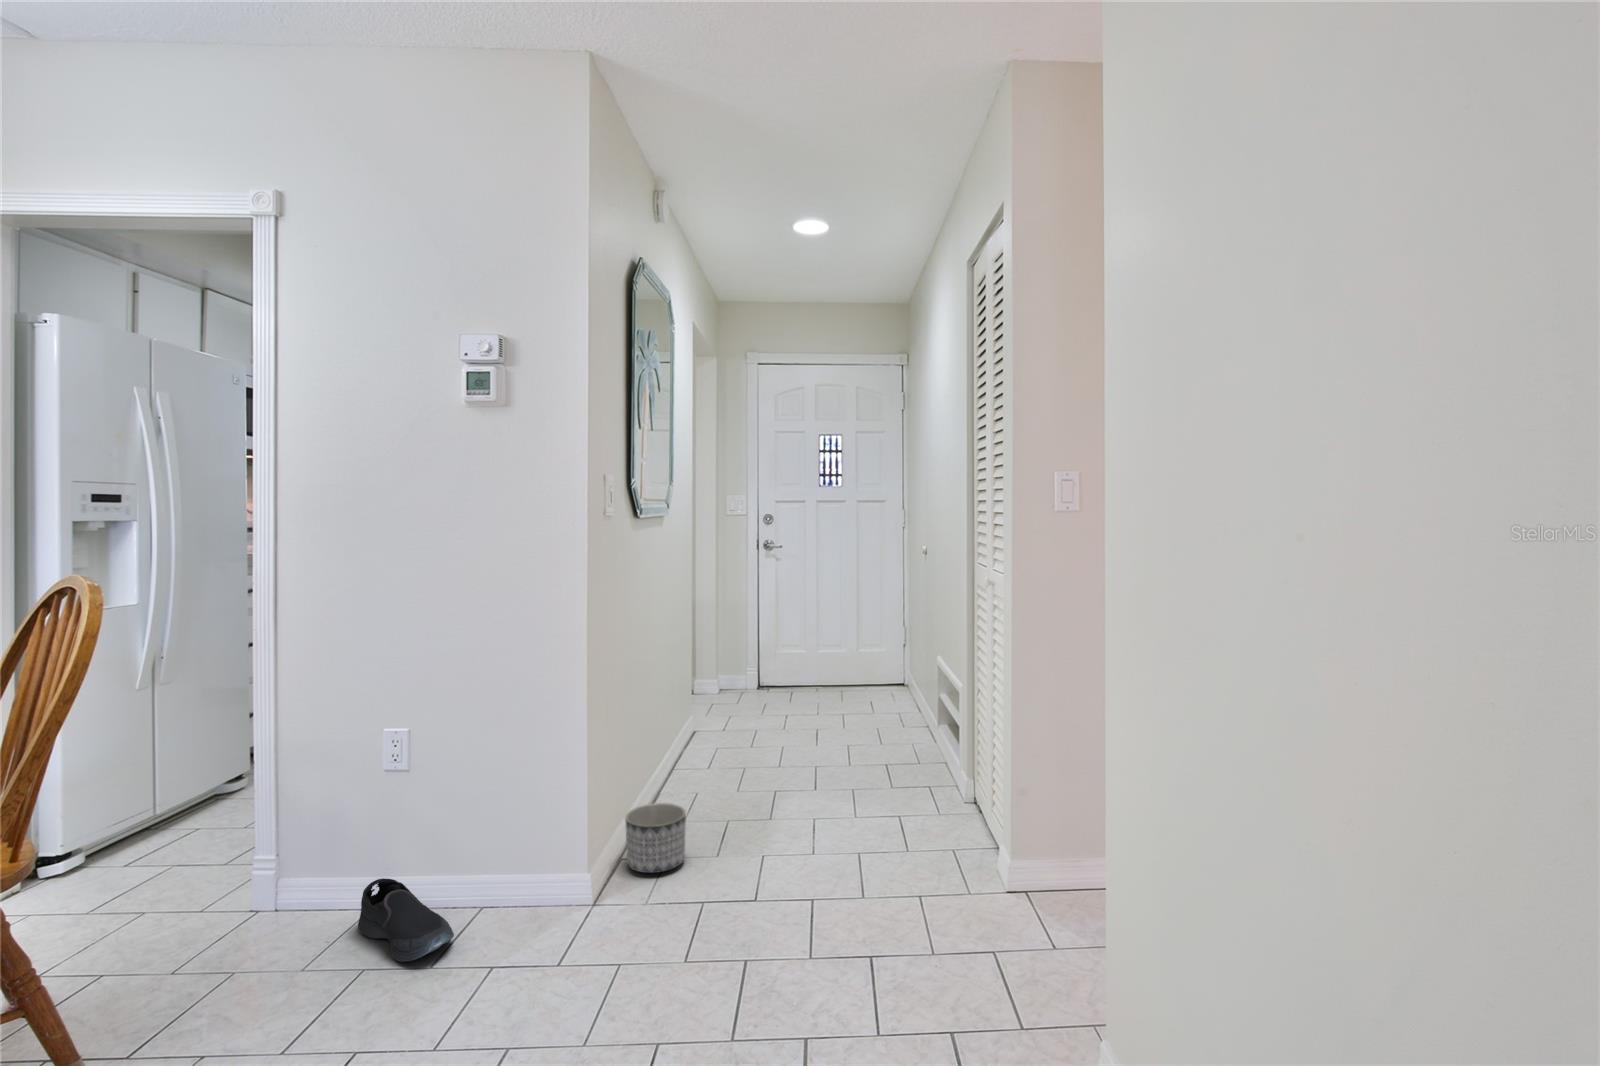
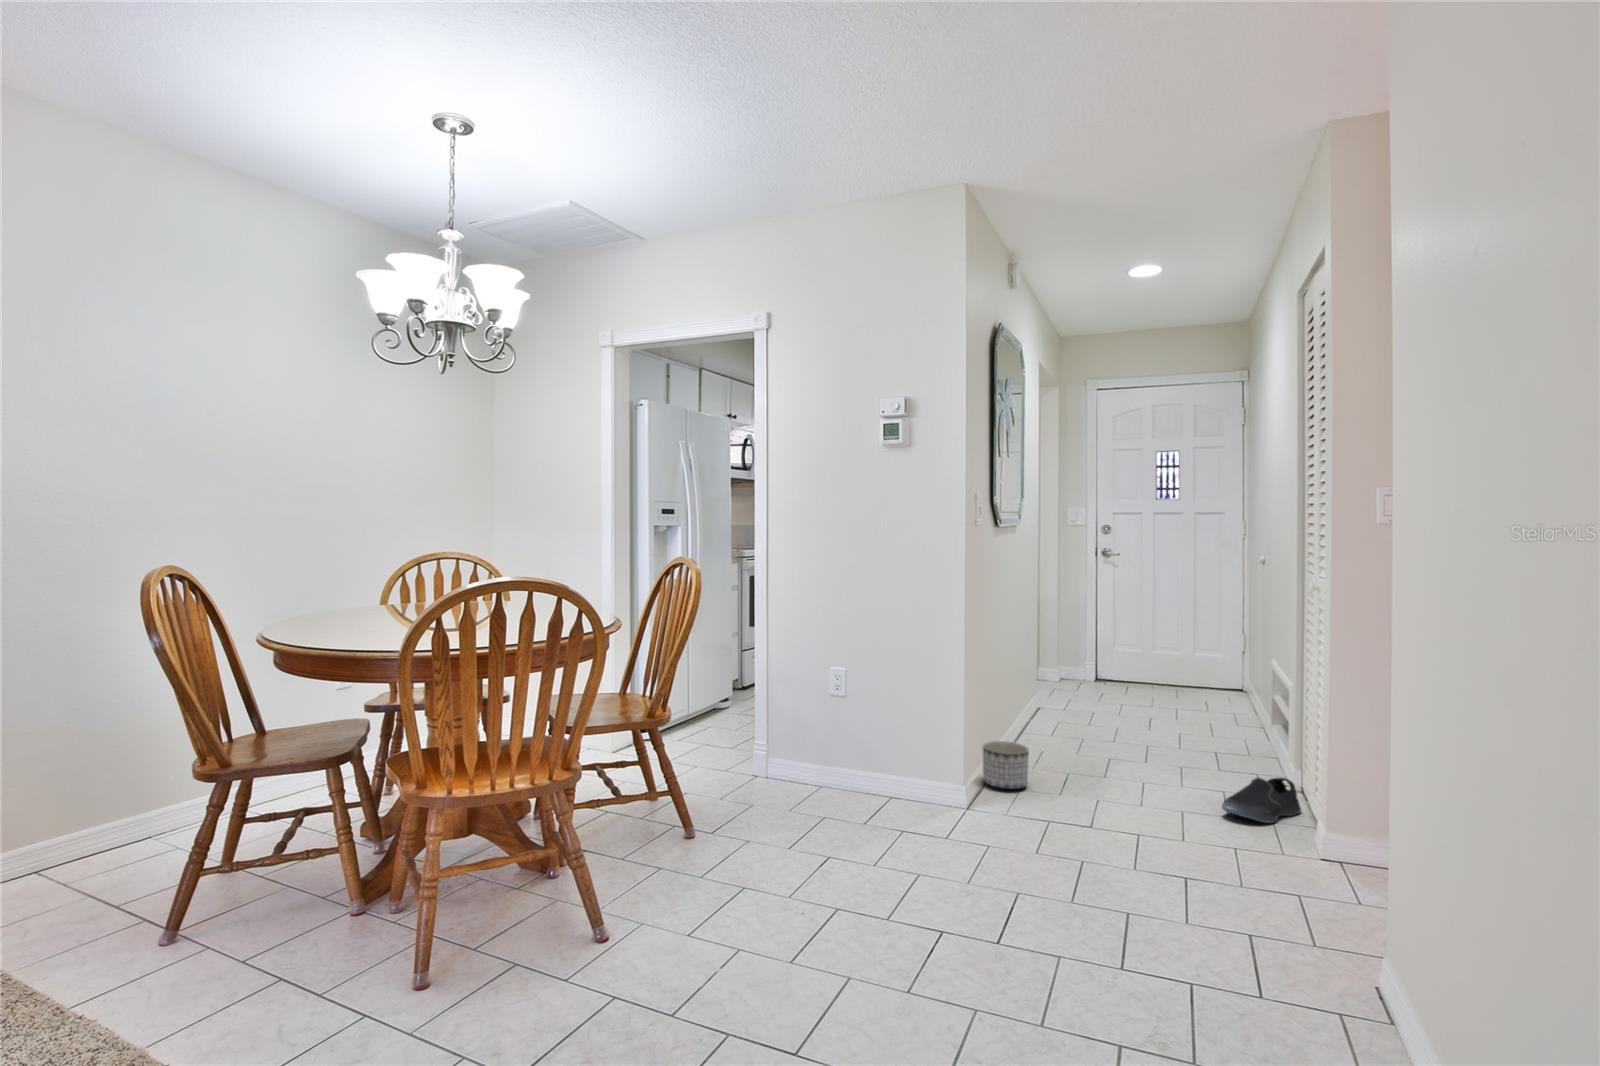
shoe: present [358,878,454,962] -> present [1222,778,1301,823]

